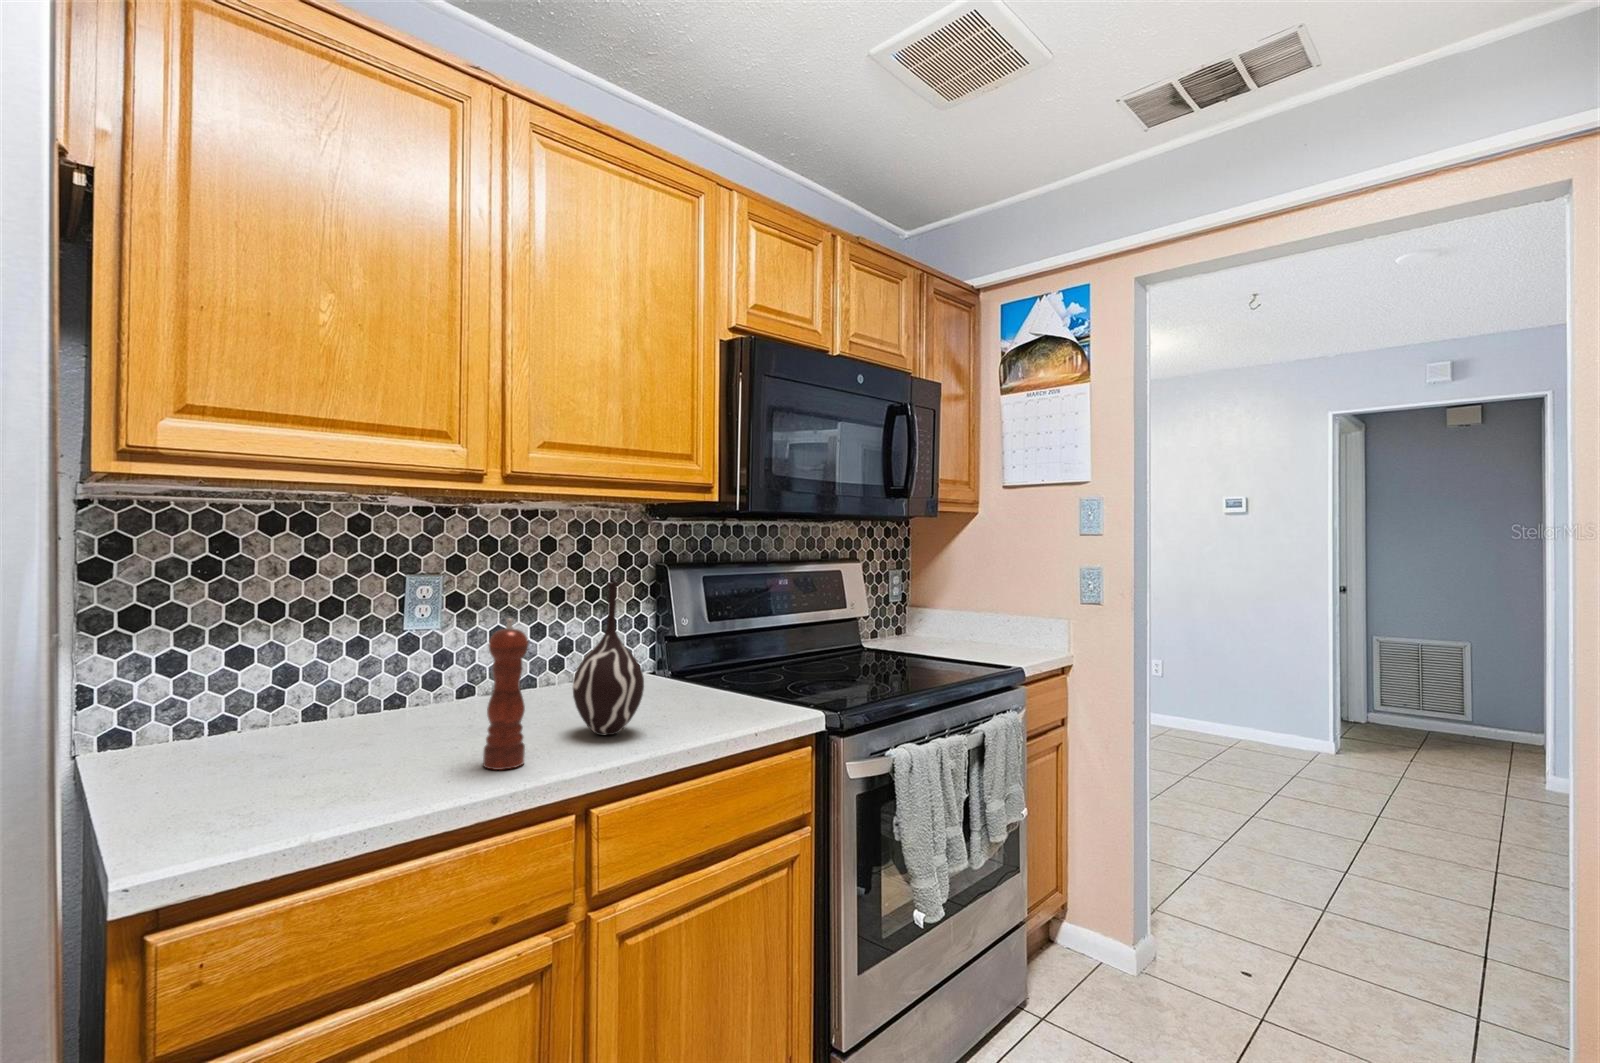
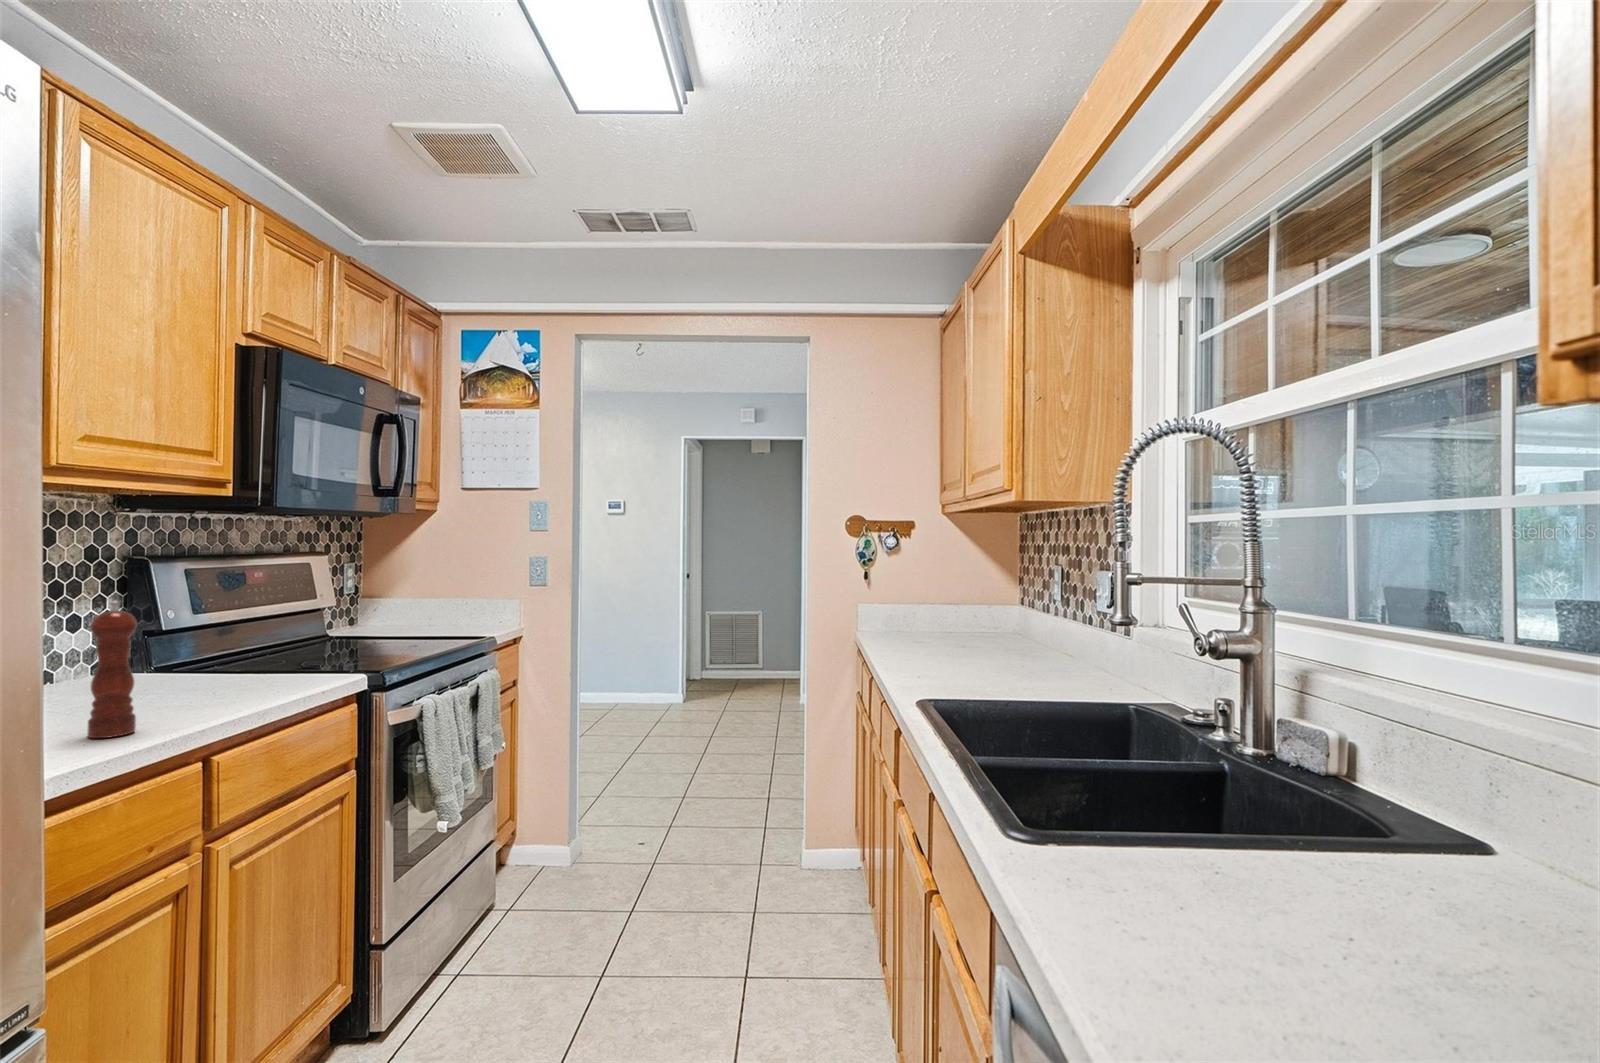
vase: present [573,582,644,735] -> none [134,568,217,708]

